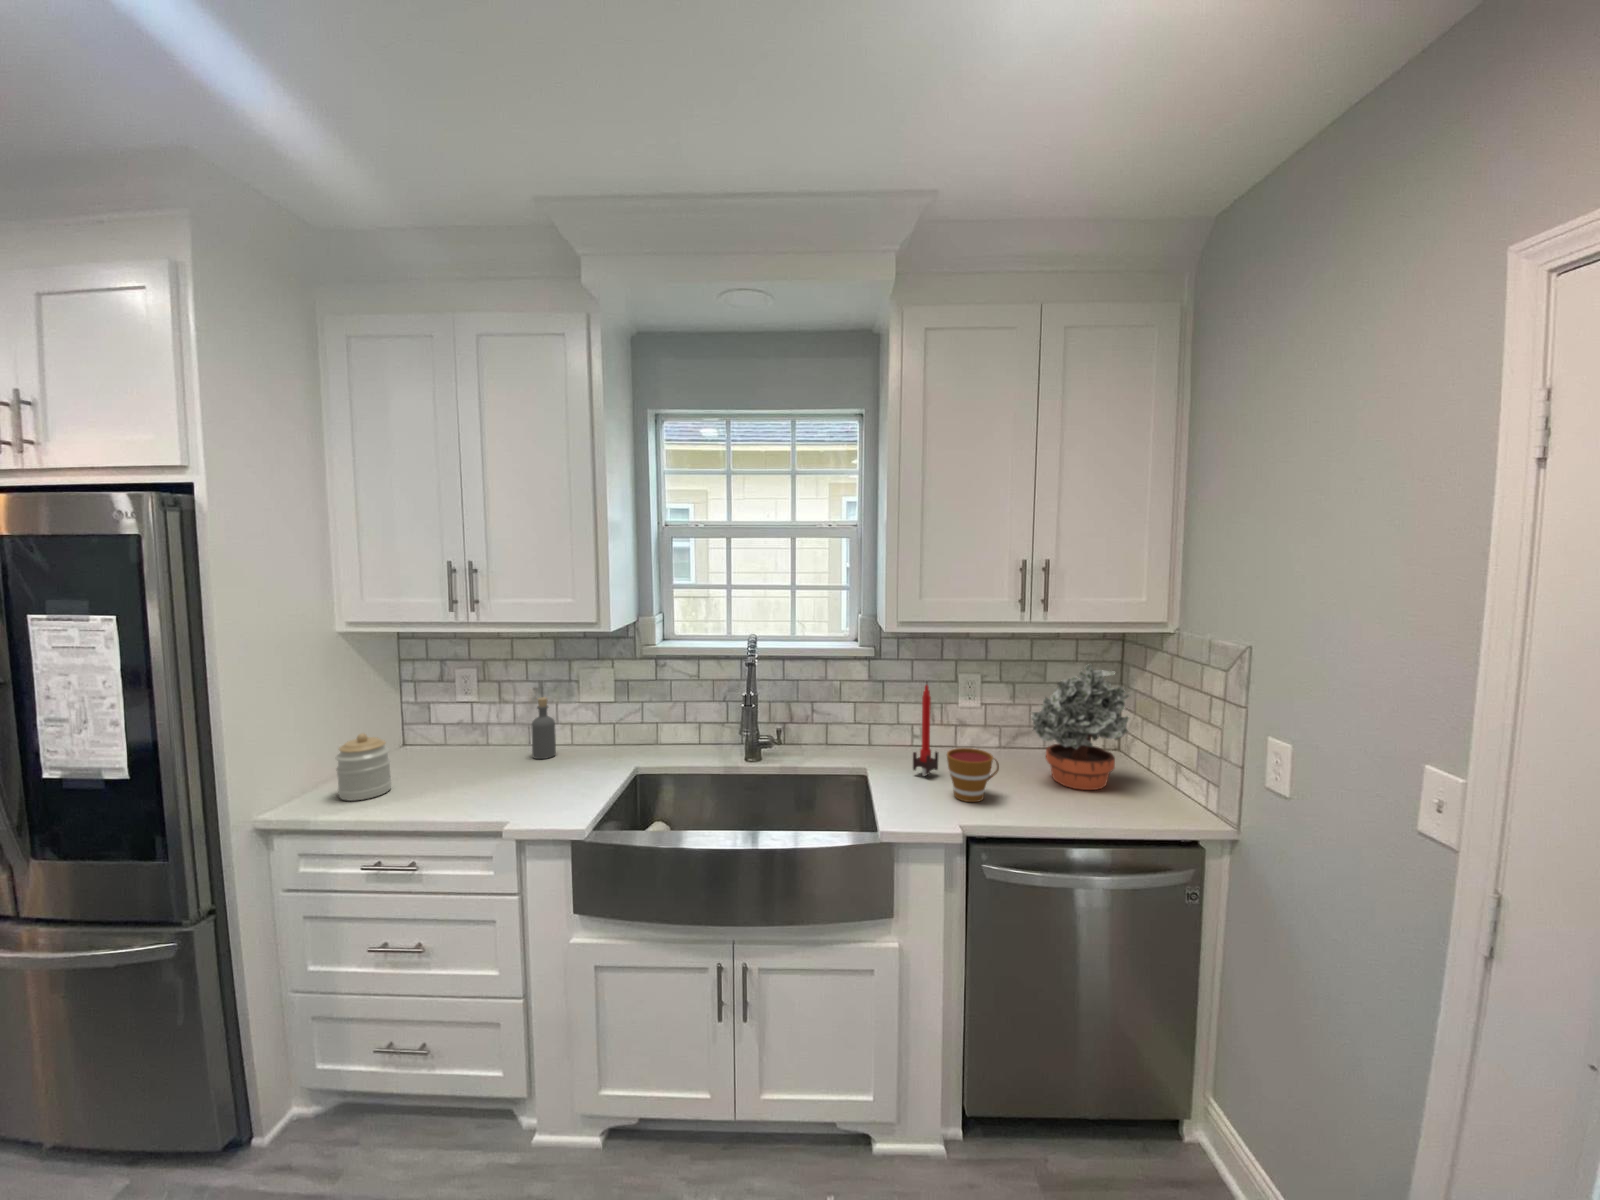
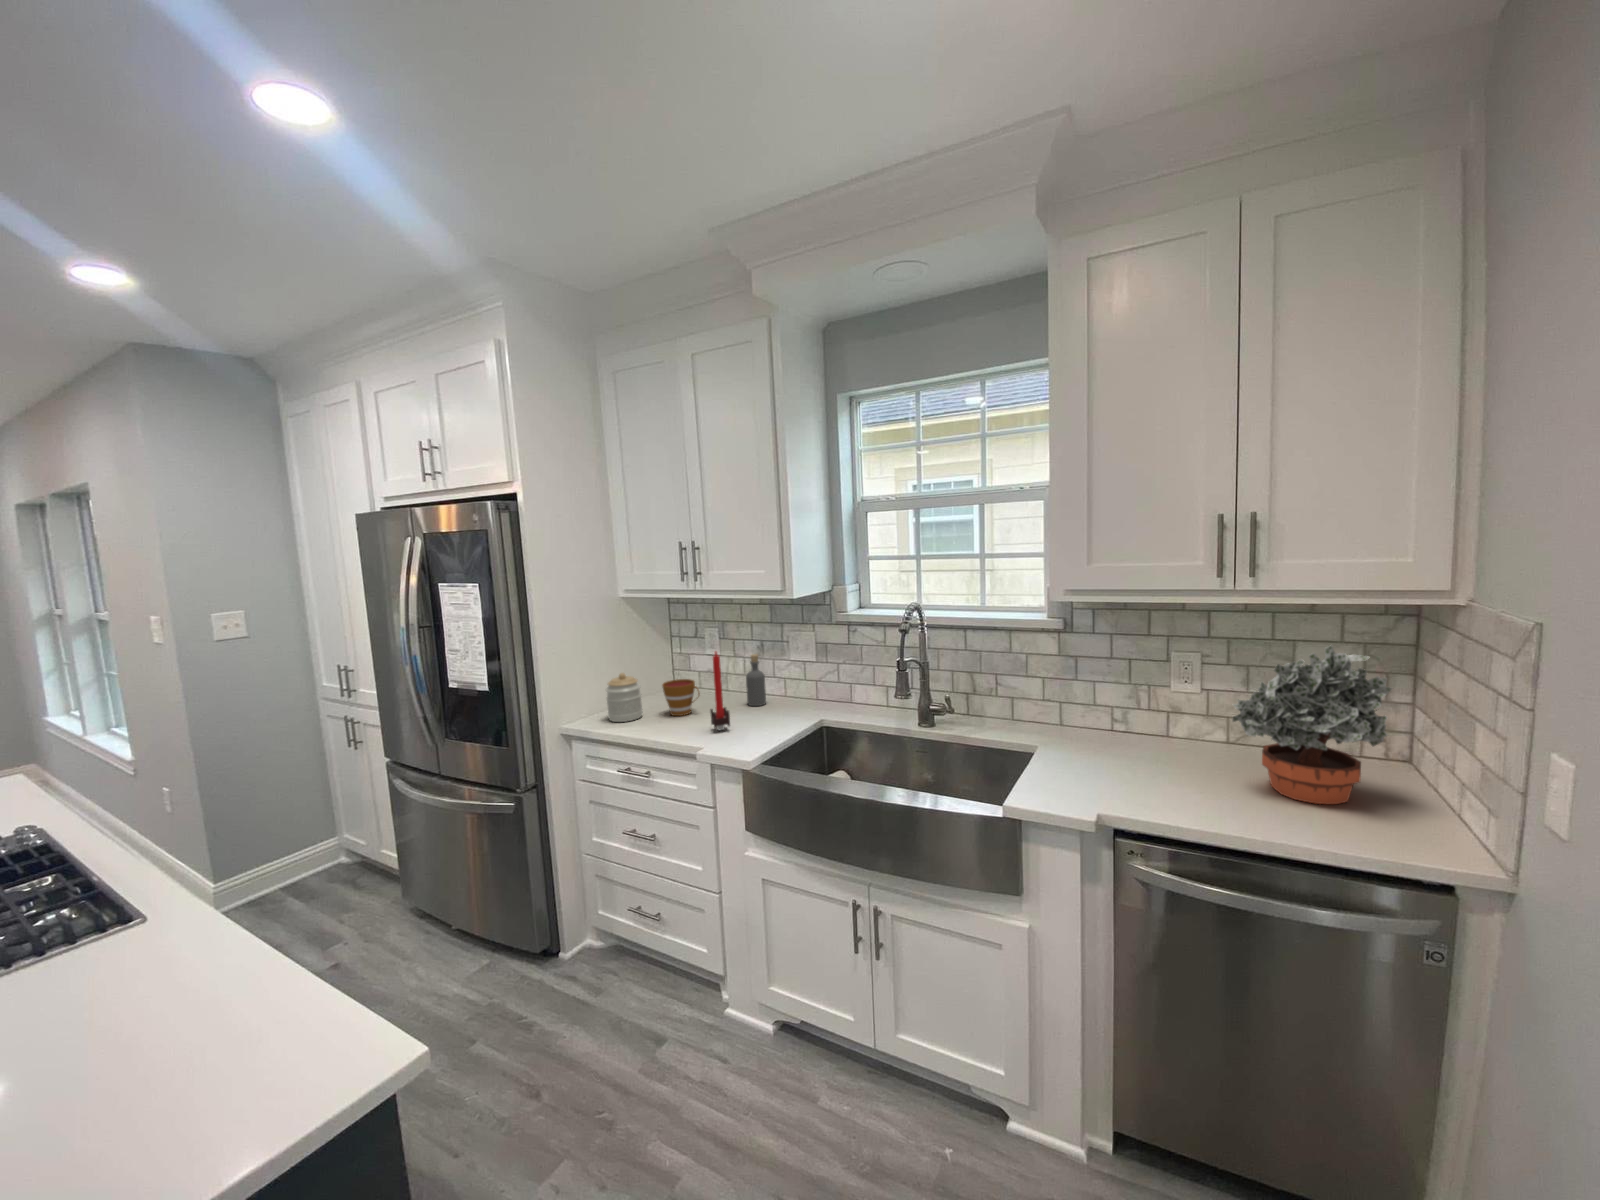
candle: present [913,685,938,776] -> present [710,651,730,730]
cup: present [947,748,999,802] -> present [662,679,699,716]

